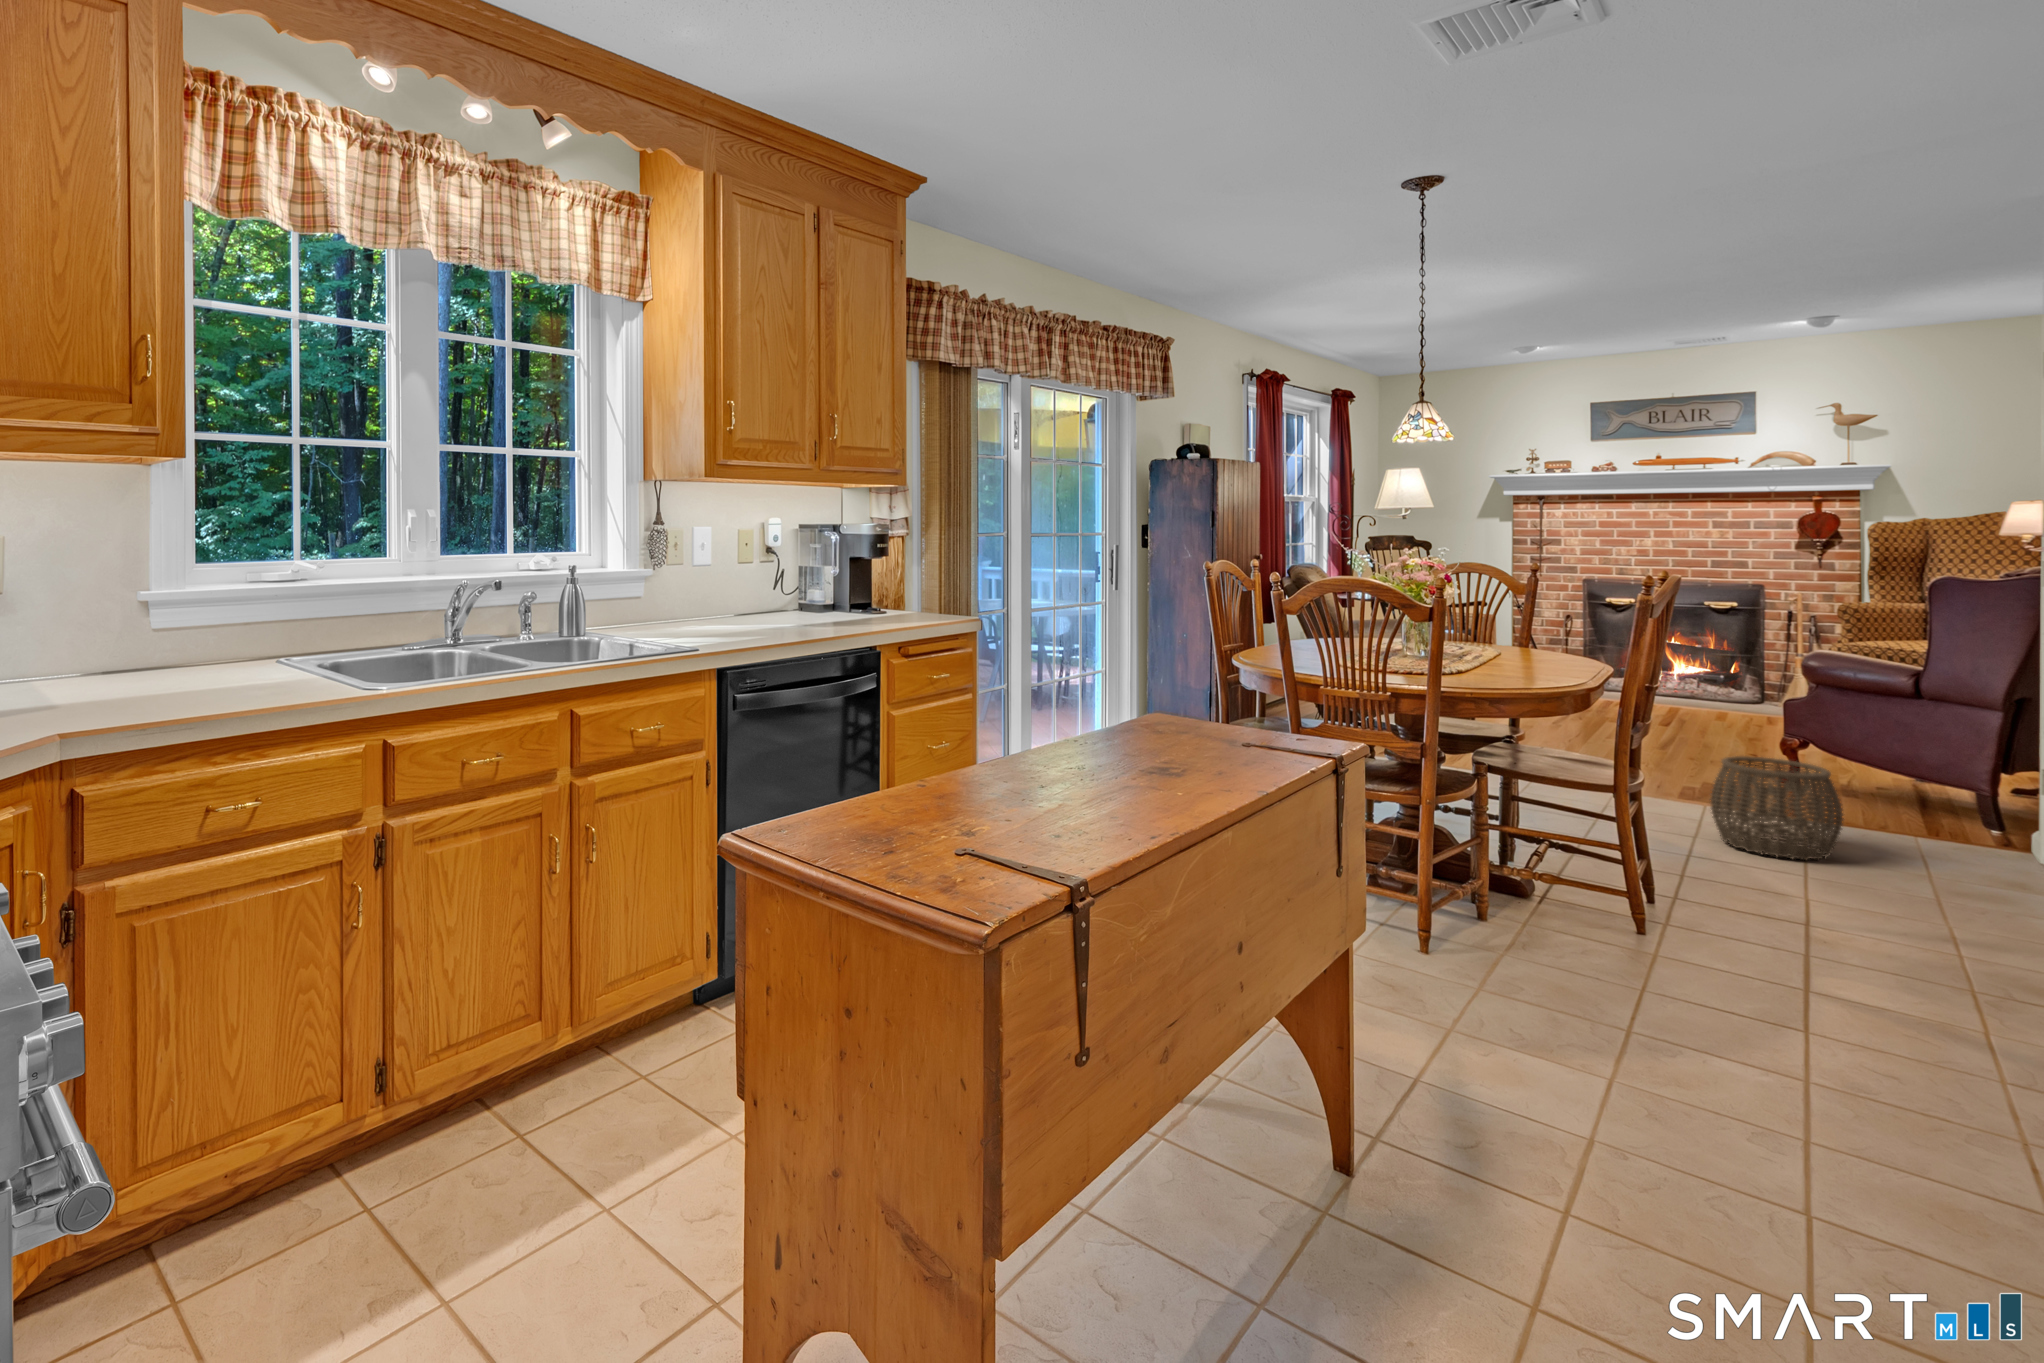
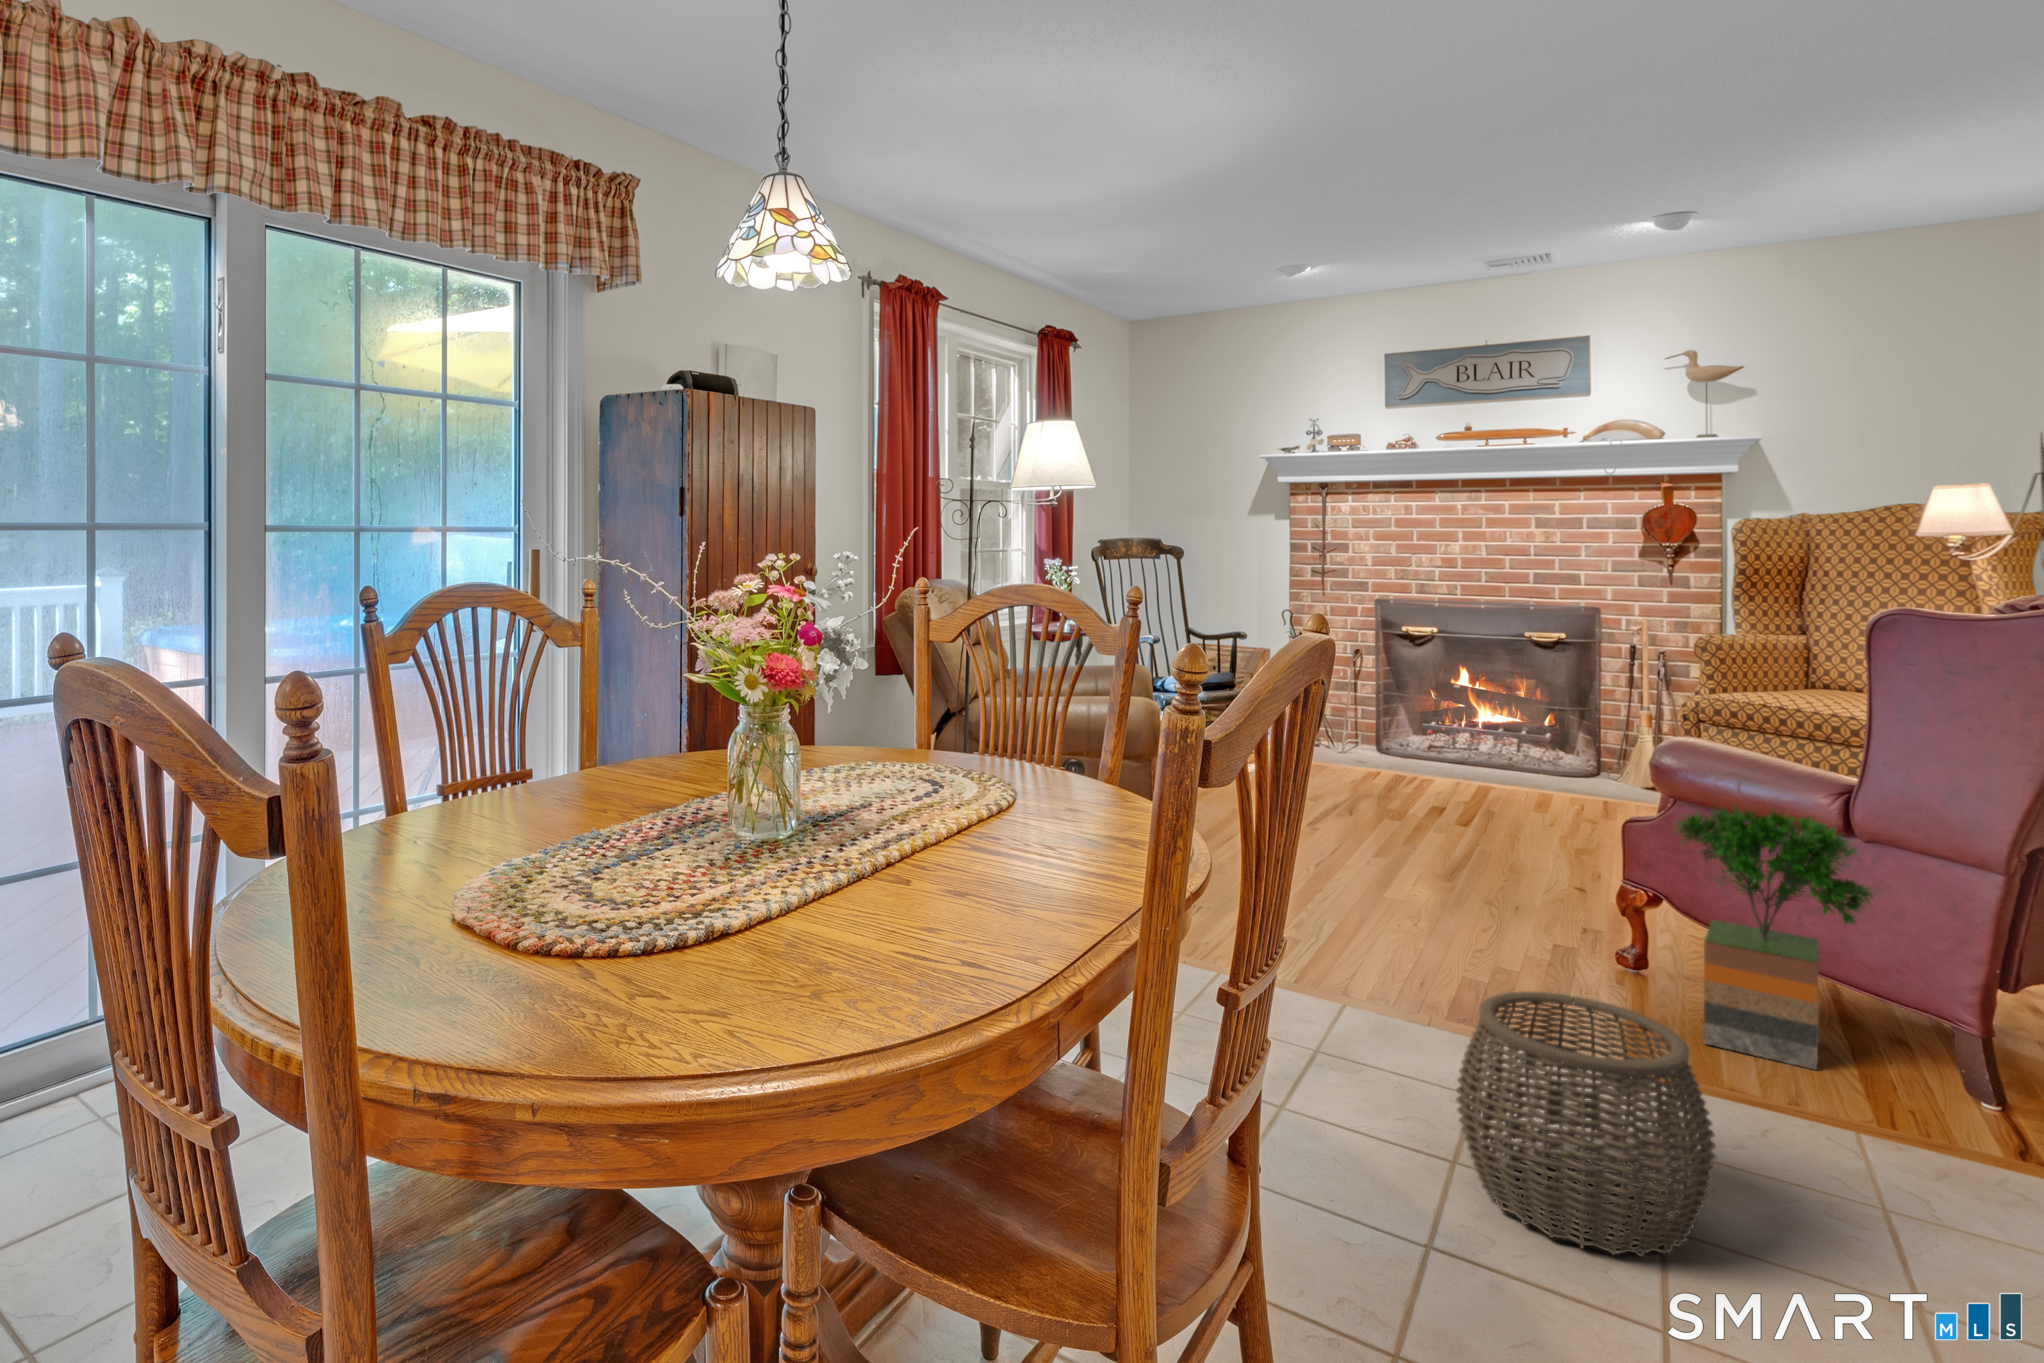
potted tree: none [1821,682,1944,817] -> present [1676,806,1874,1070]

